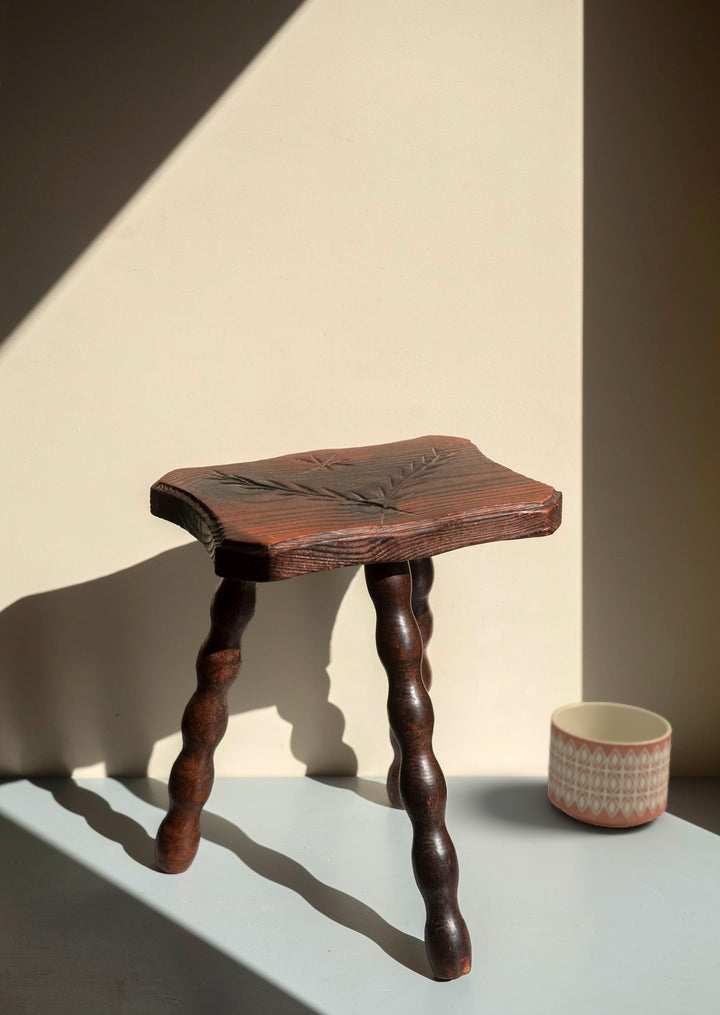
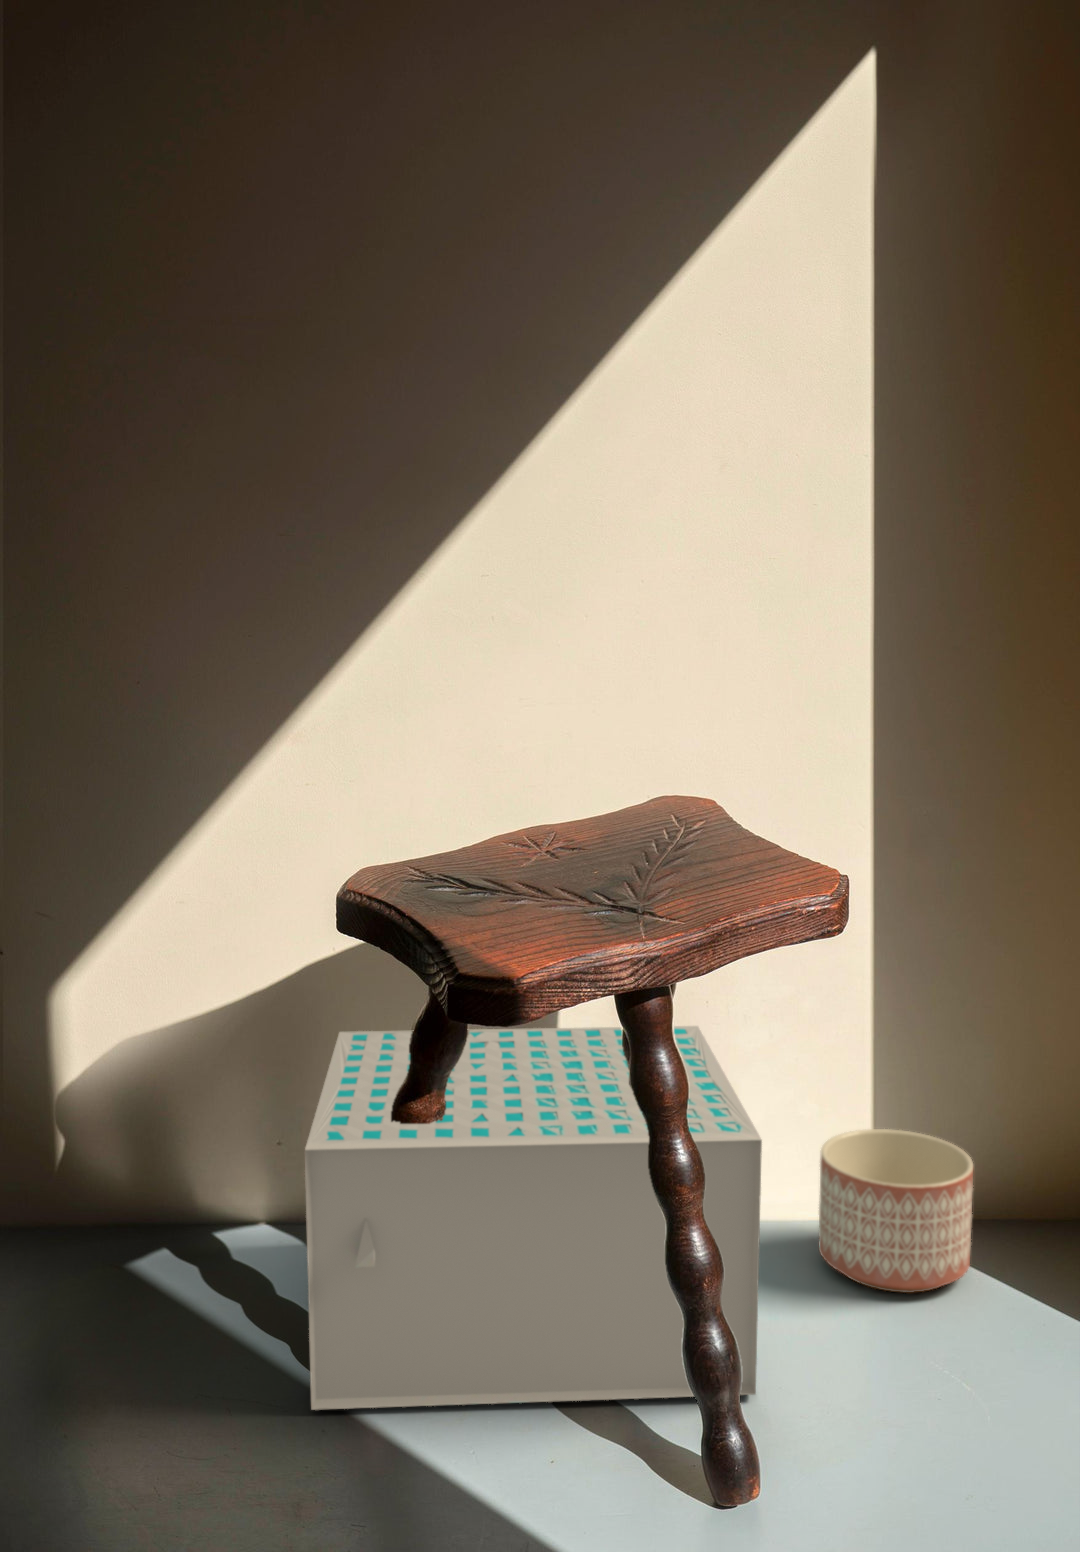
storage box: none [124,610,487,896] -> present [305,1026,762,1410]

